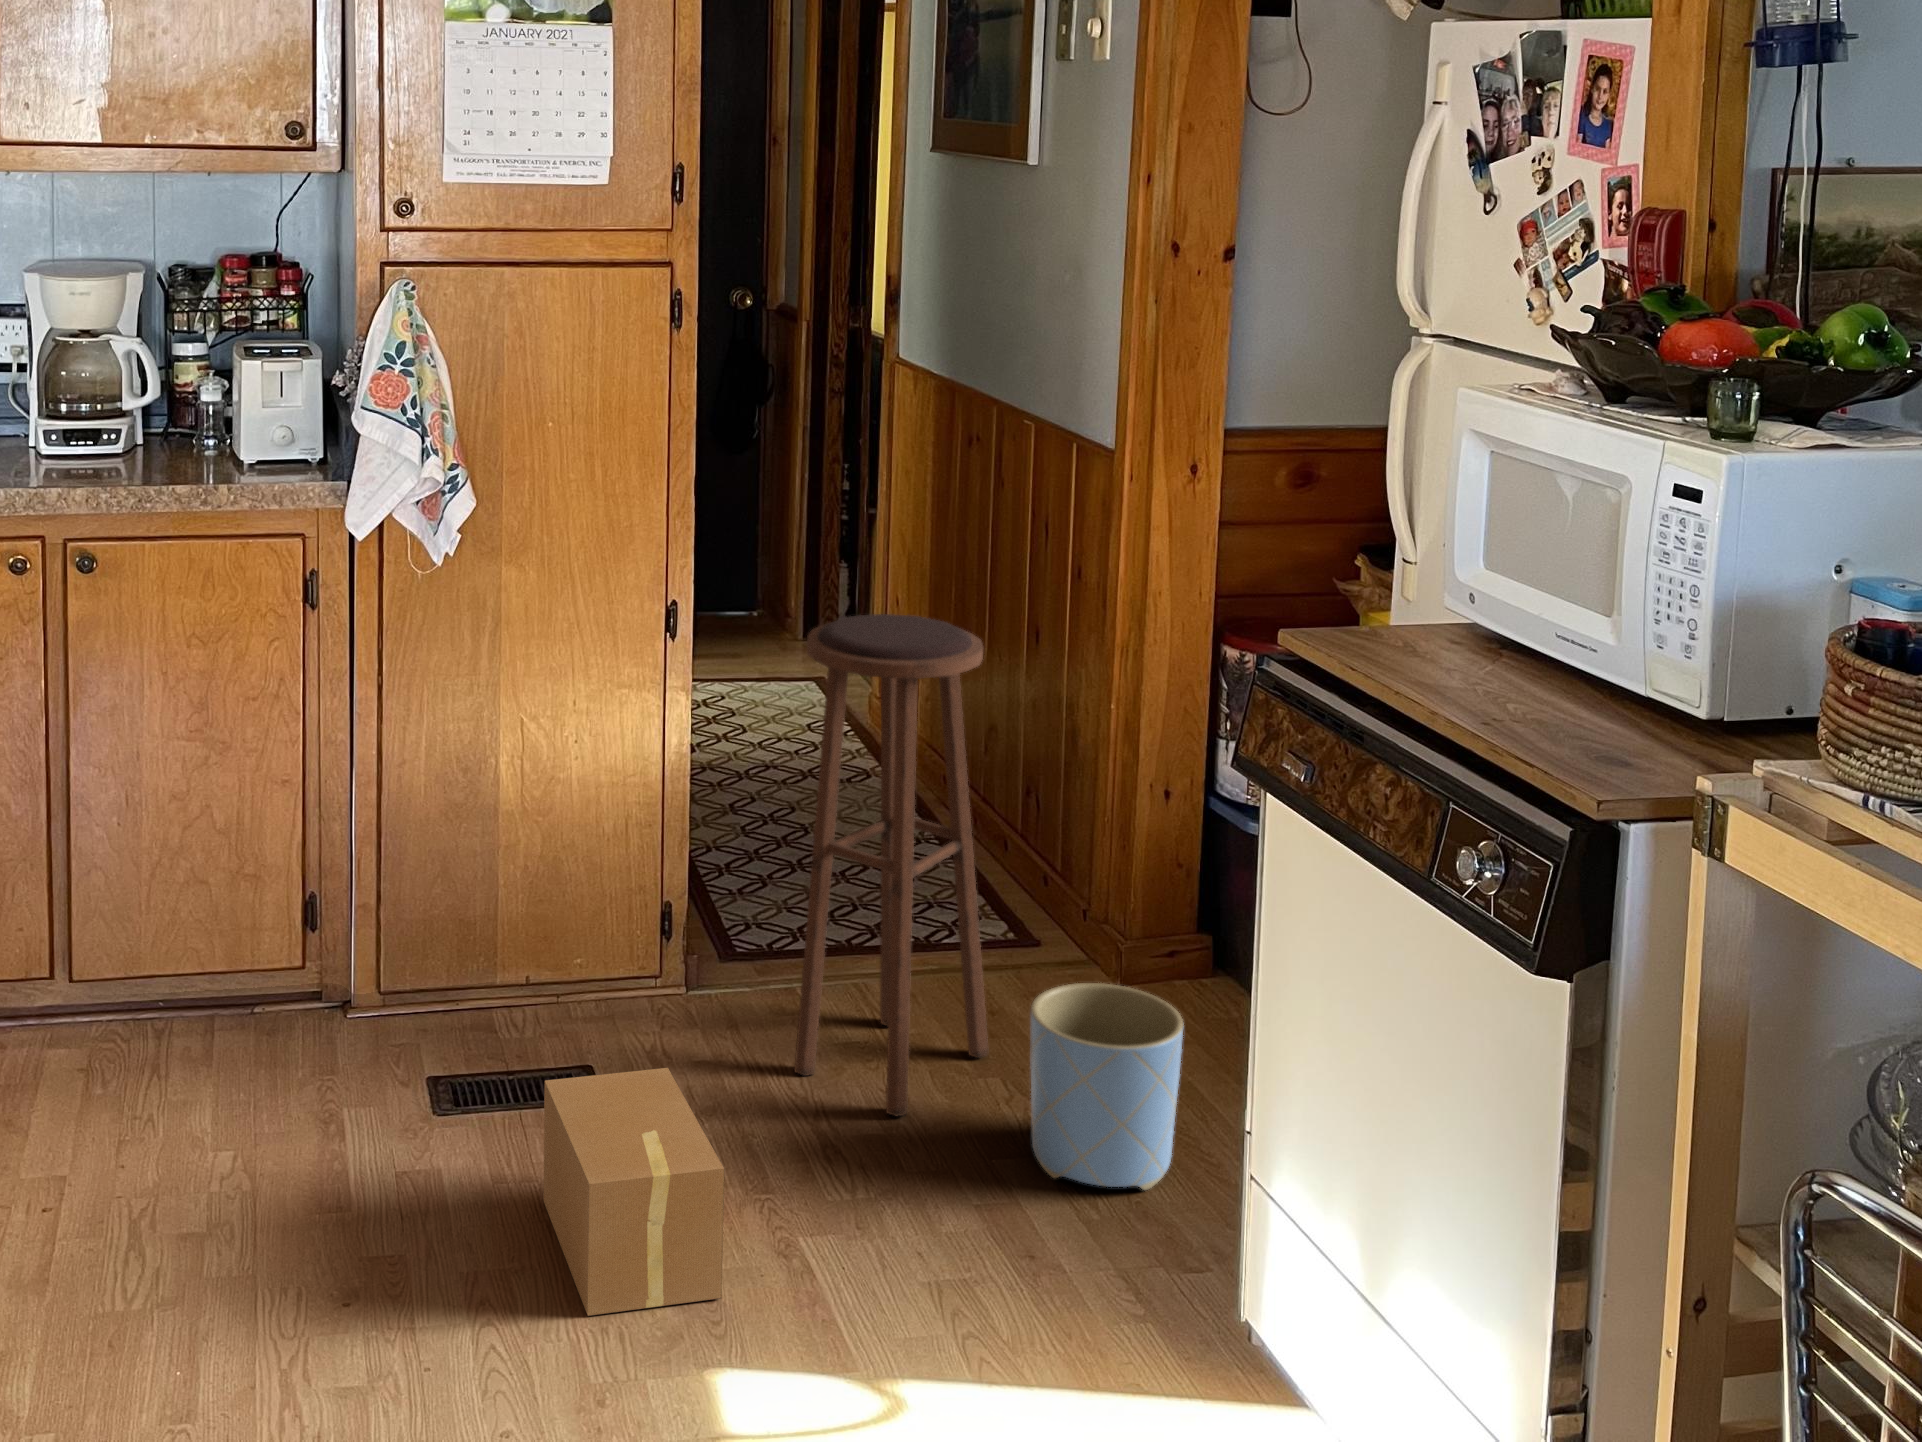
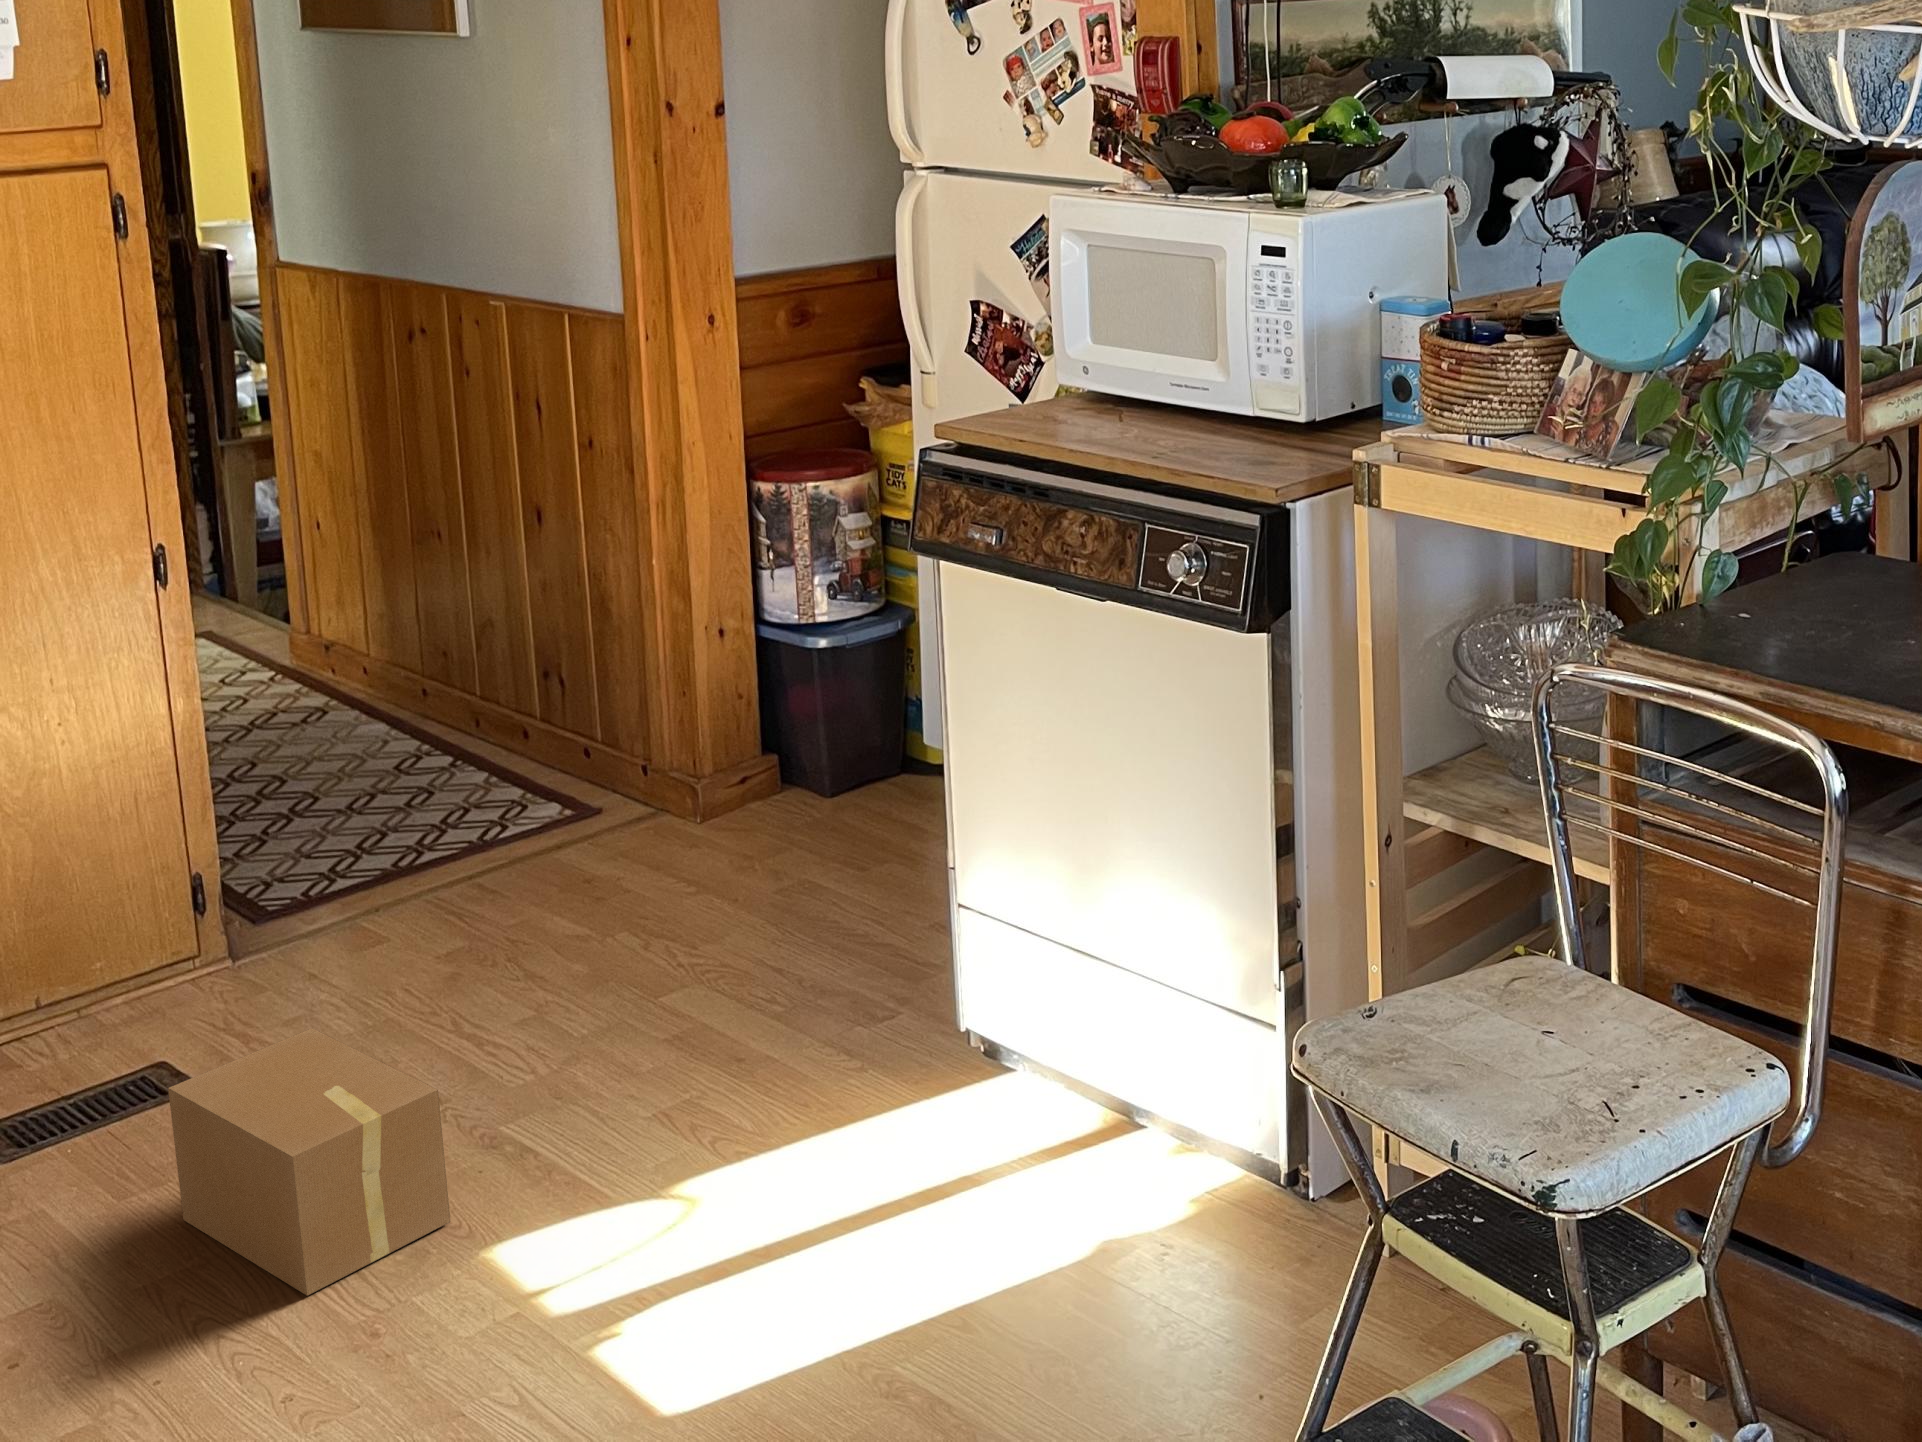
stool: present [794,614,988,1116] -> none [362,506,608,1008]
planter: present [1030,983,1183,1190] -> none [677,810,829,1004]

